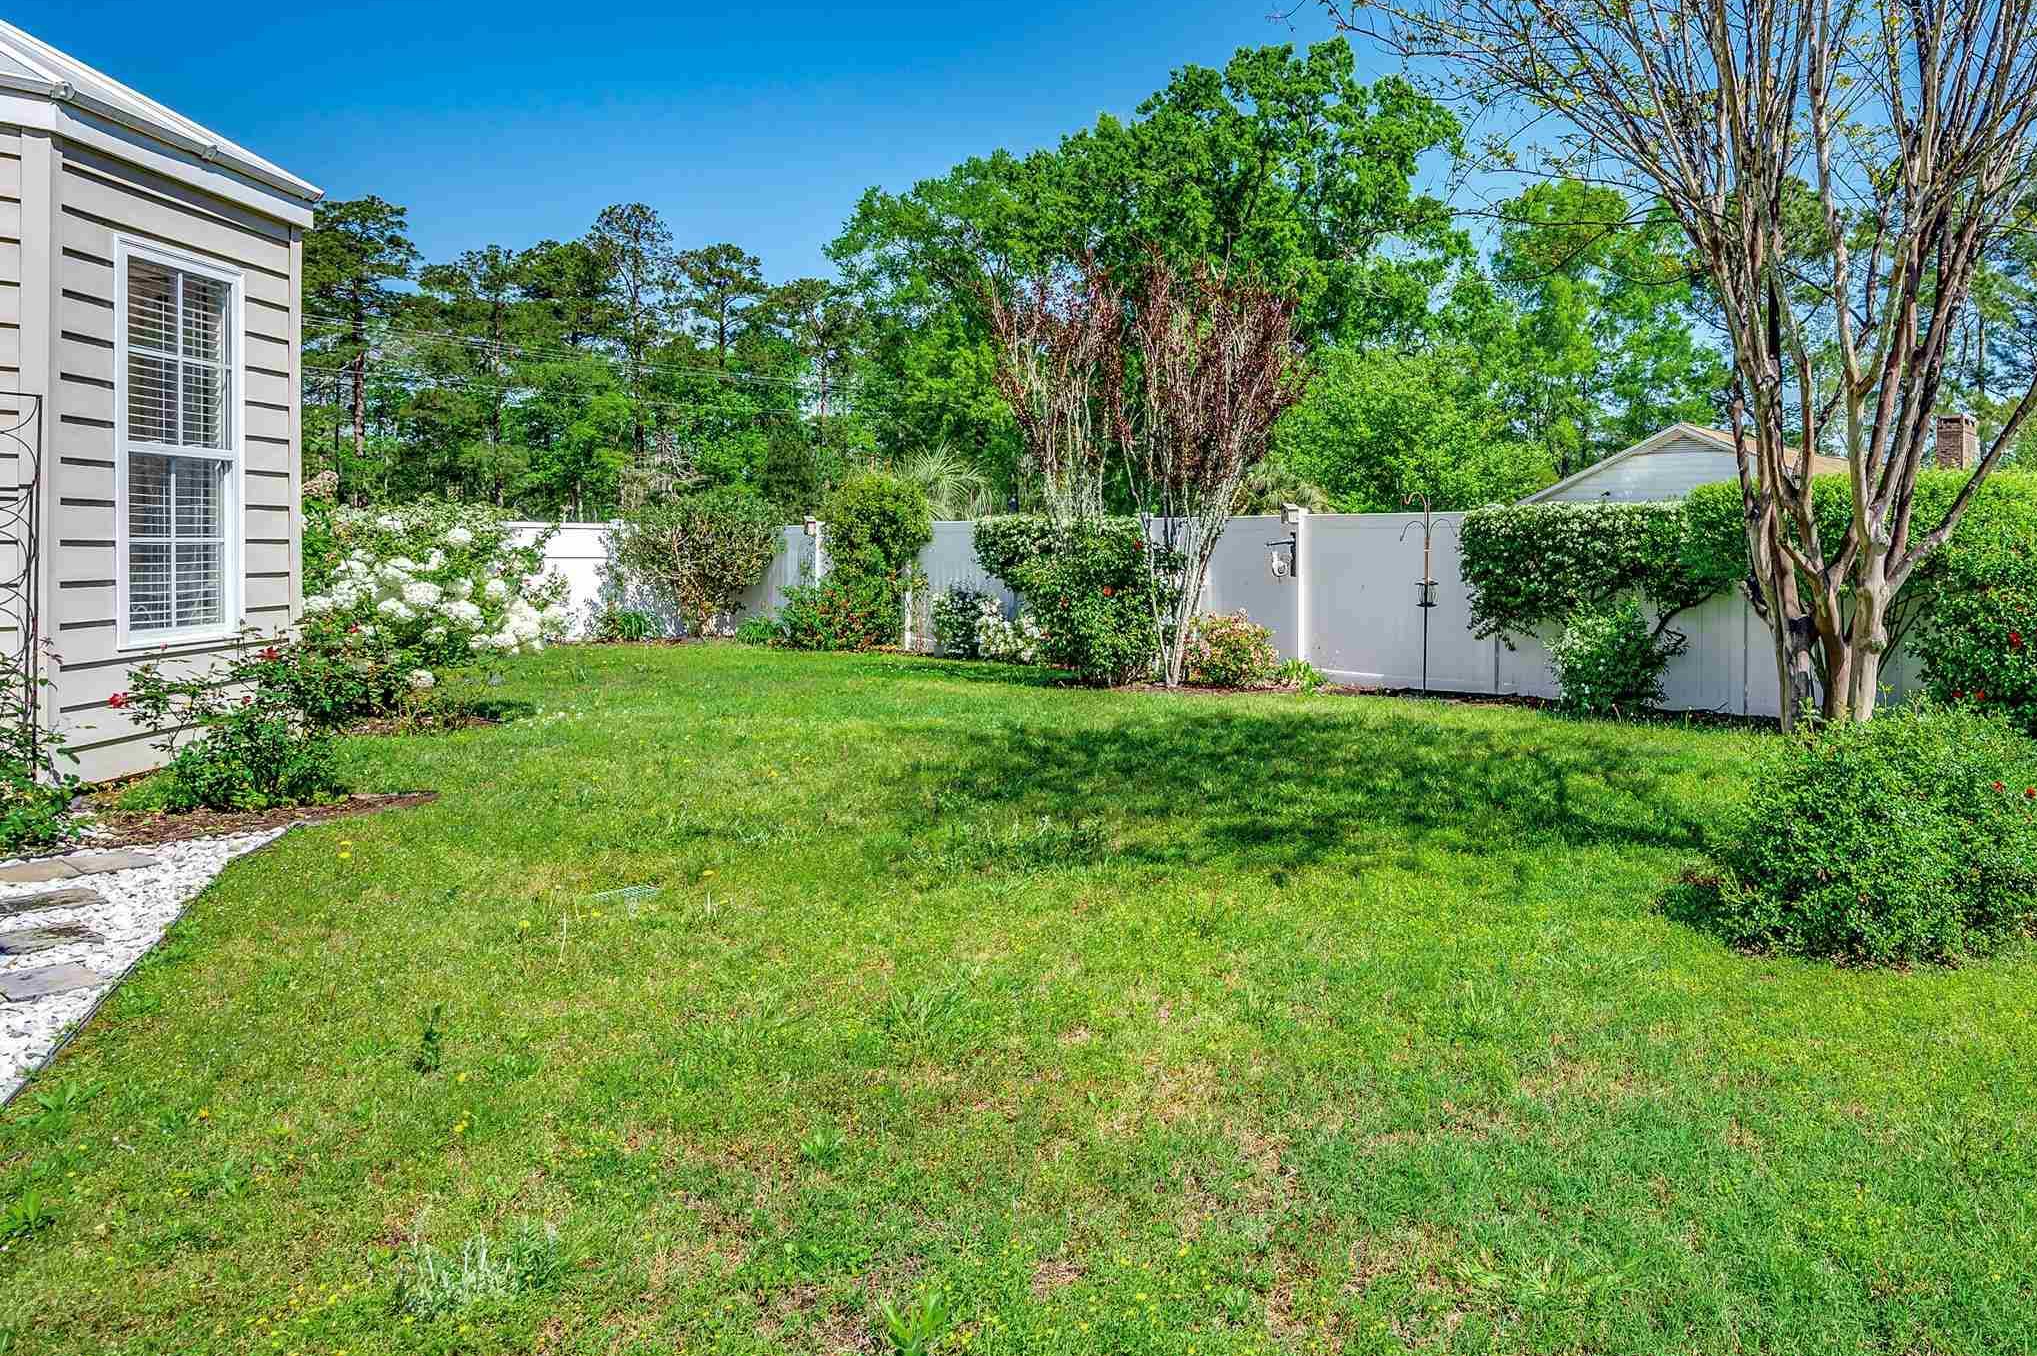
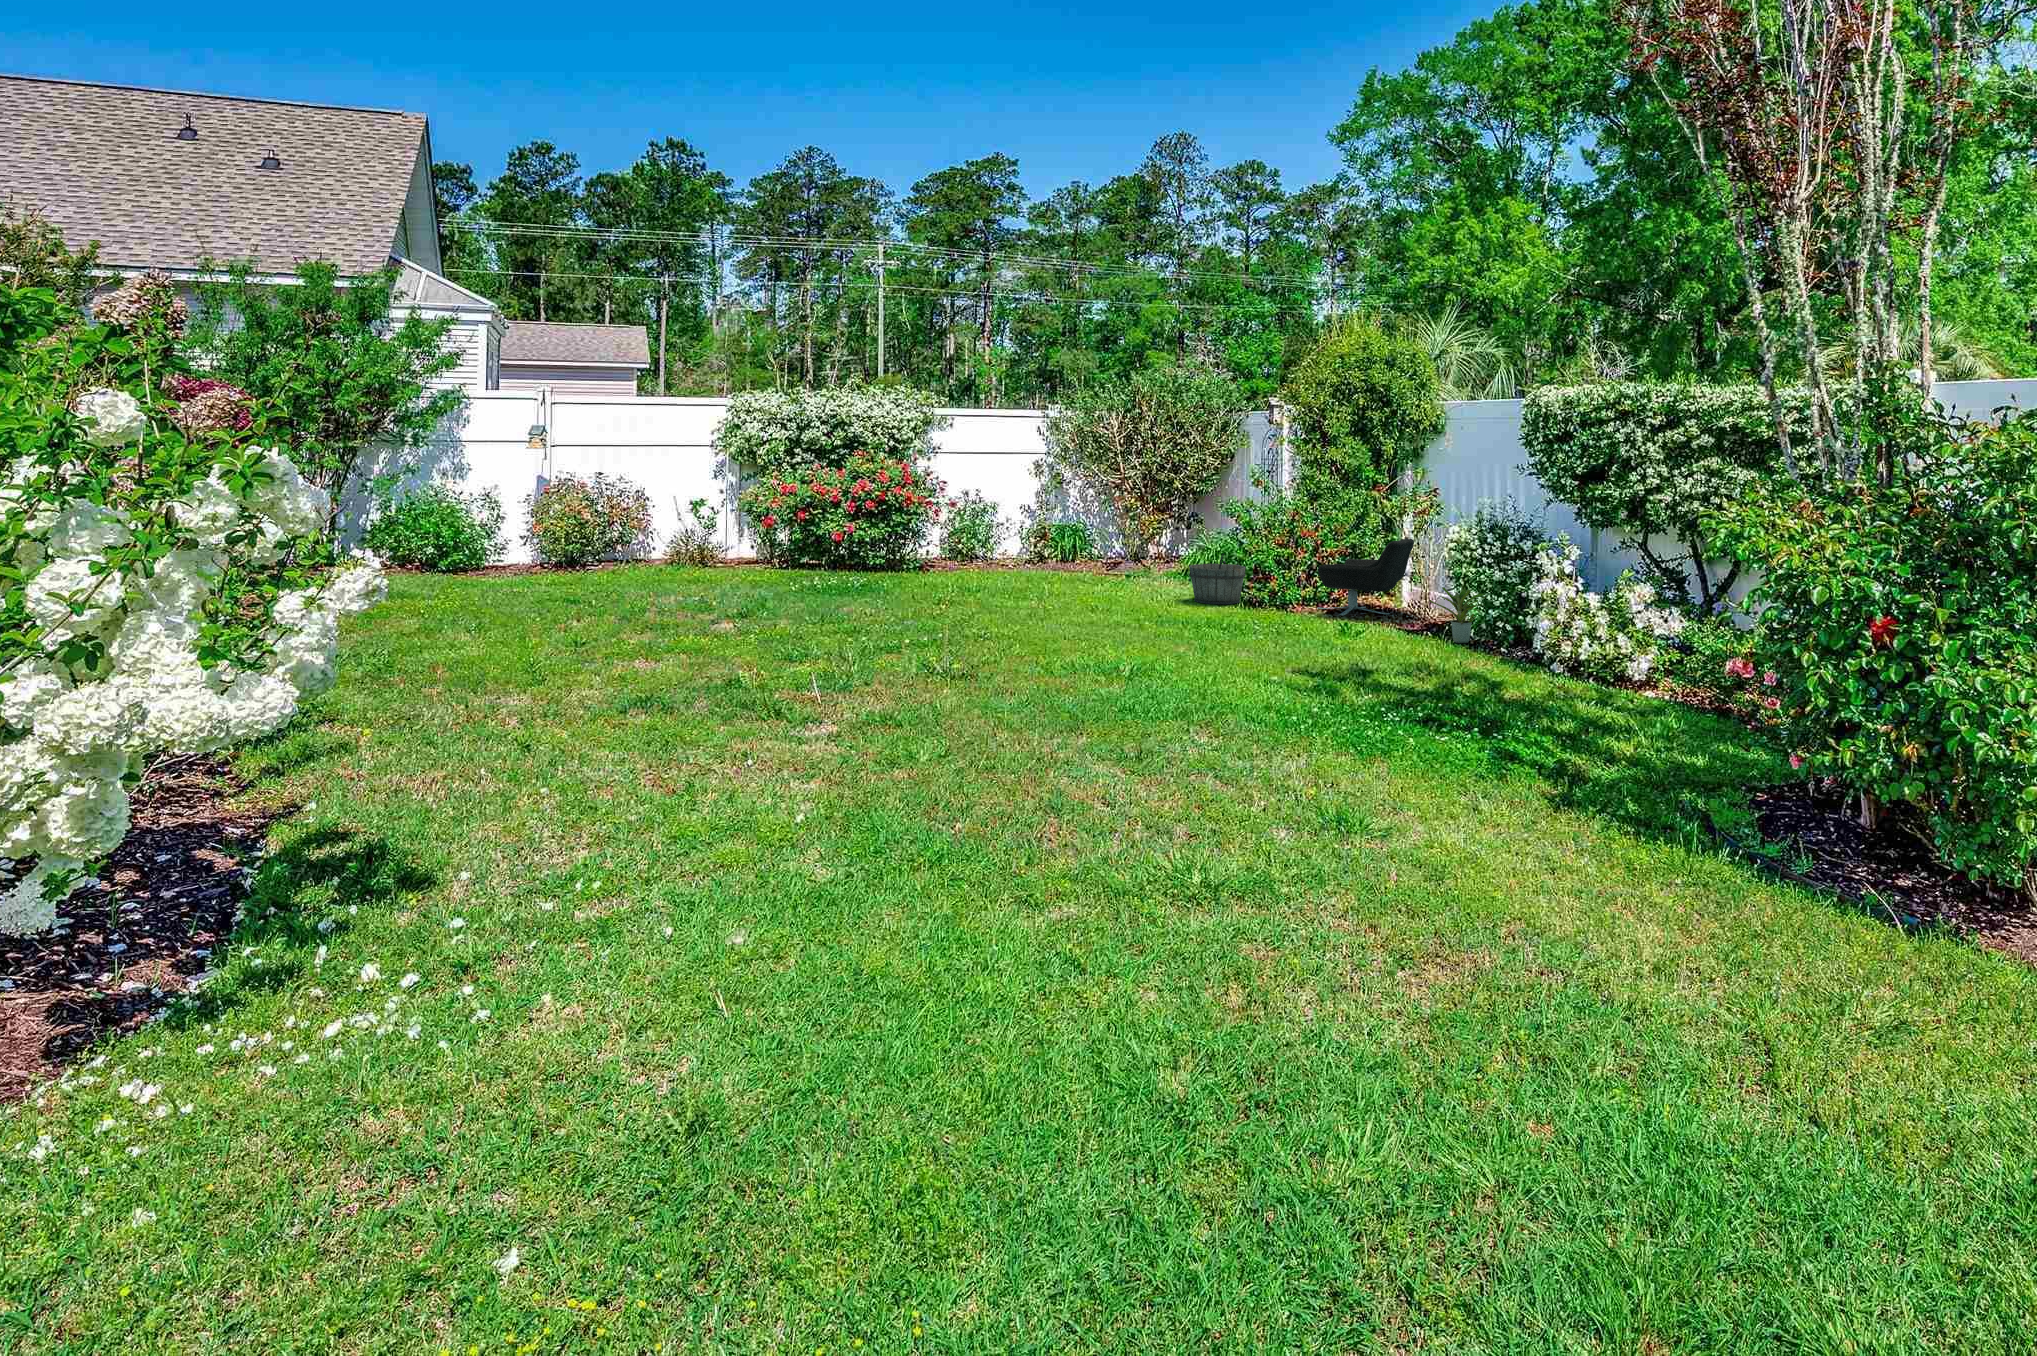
lounge chair: none [847,606,912,654] -> present [1318,538,1414,615]
wooden bucket: none [756,621,798,654] -> present [1188,554,1246,604]

